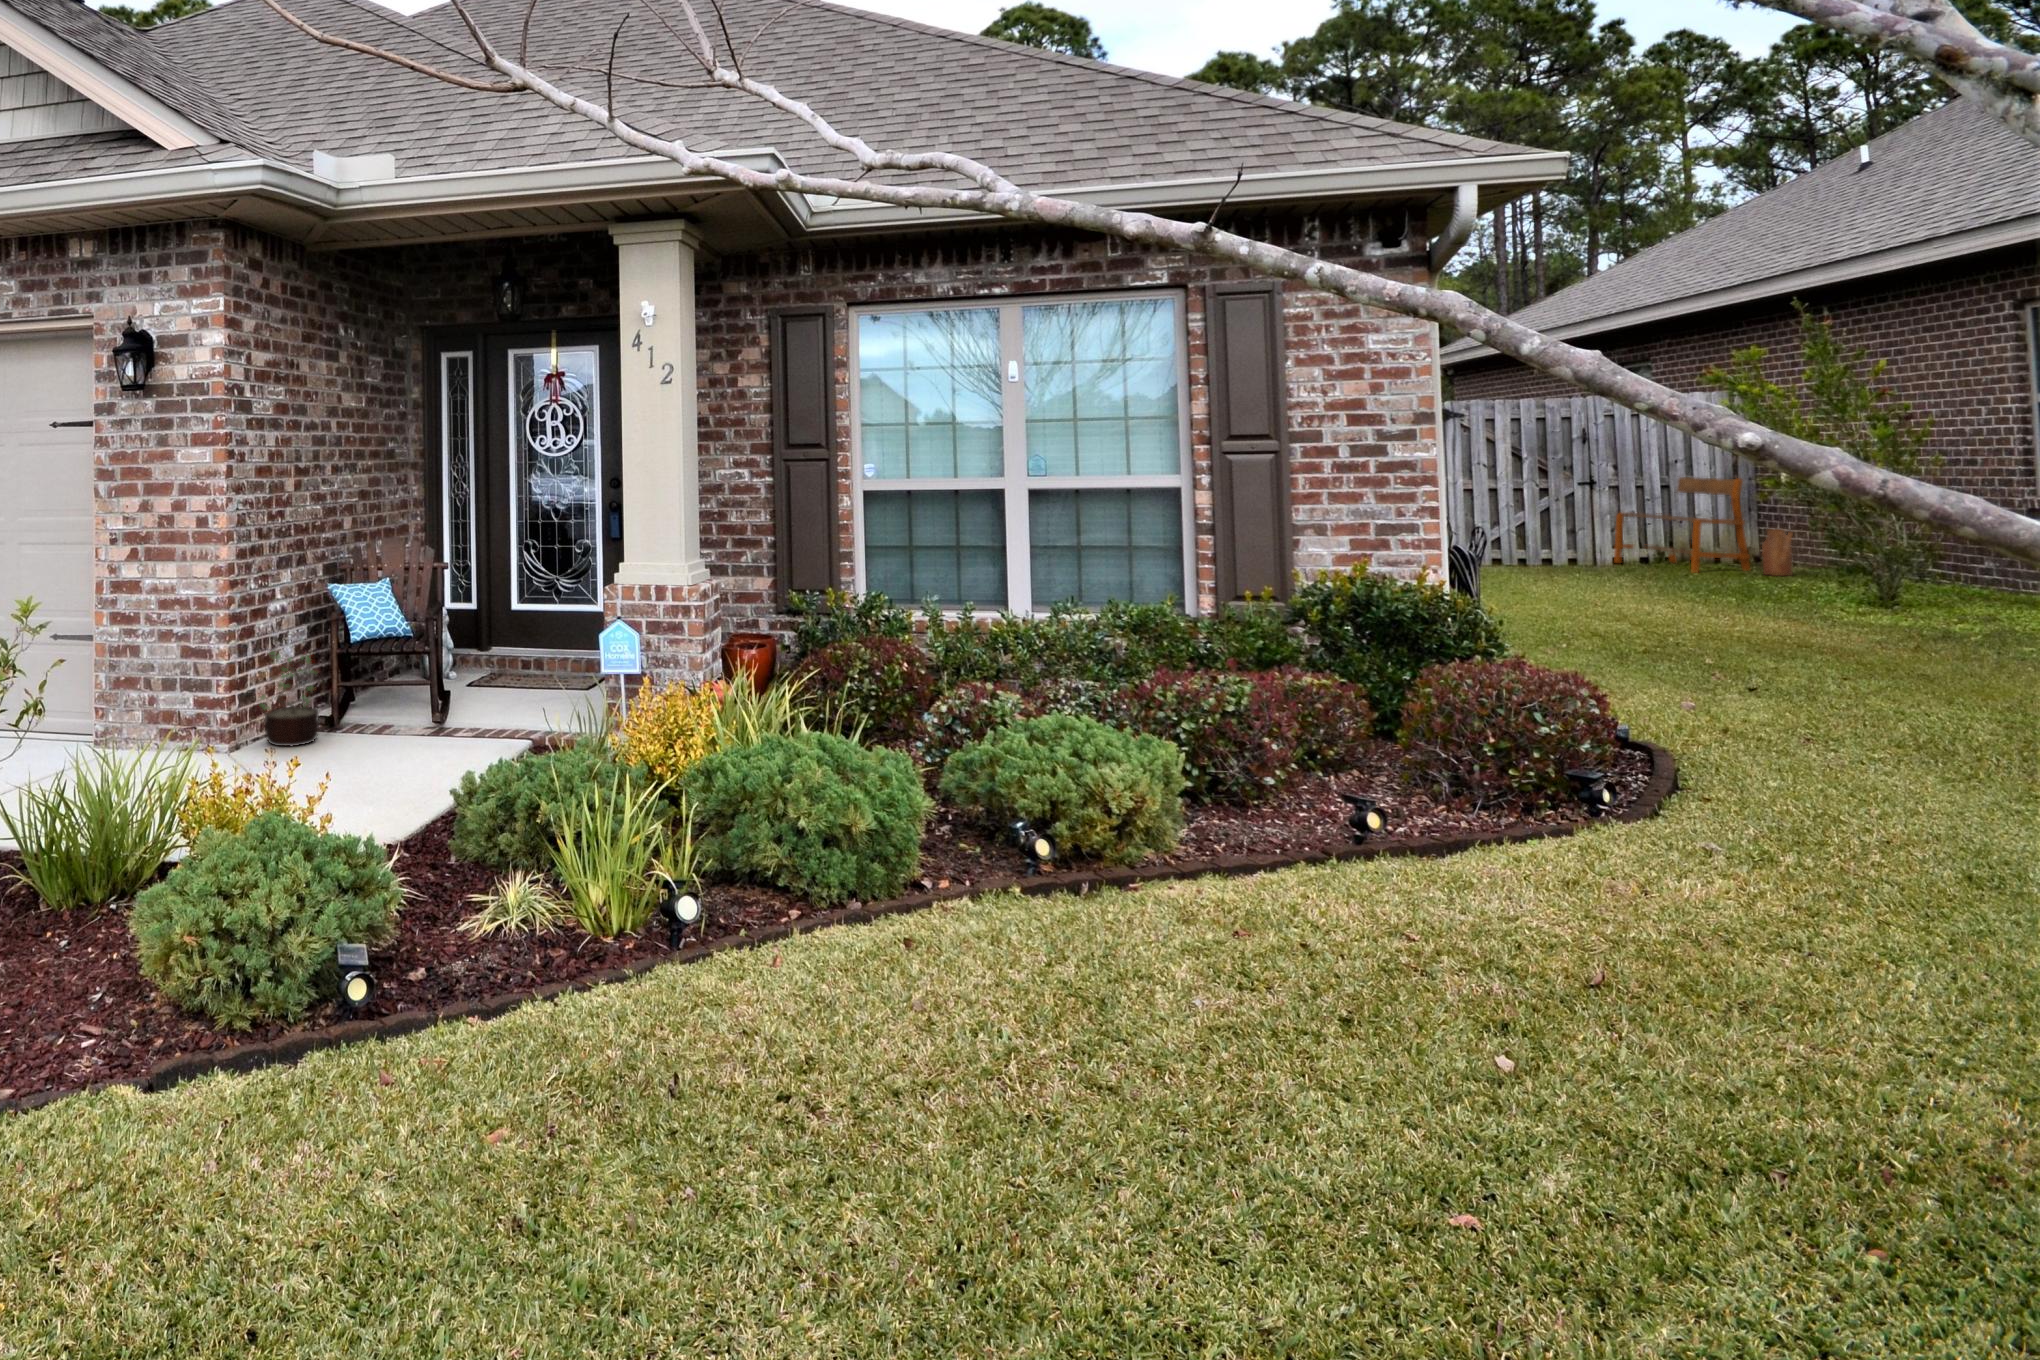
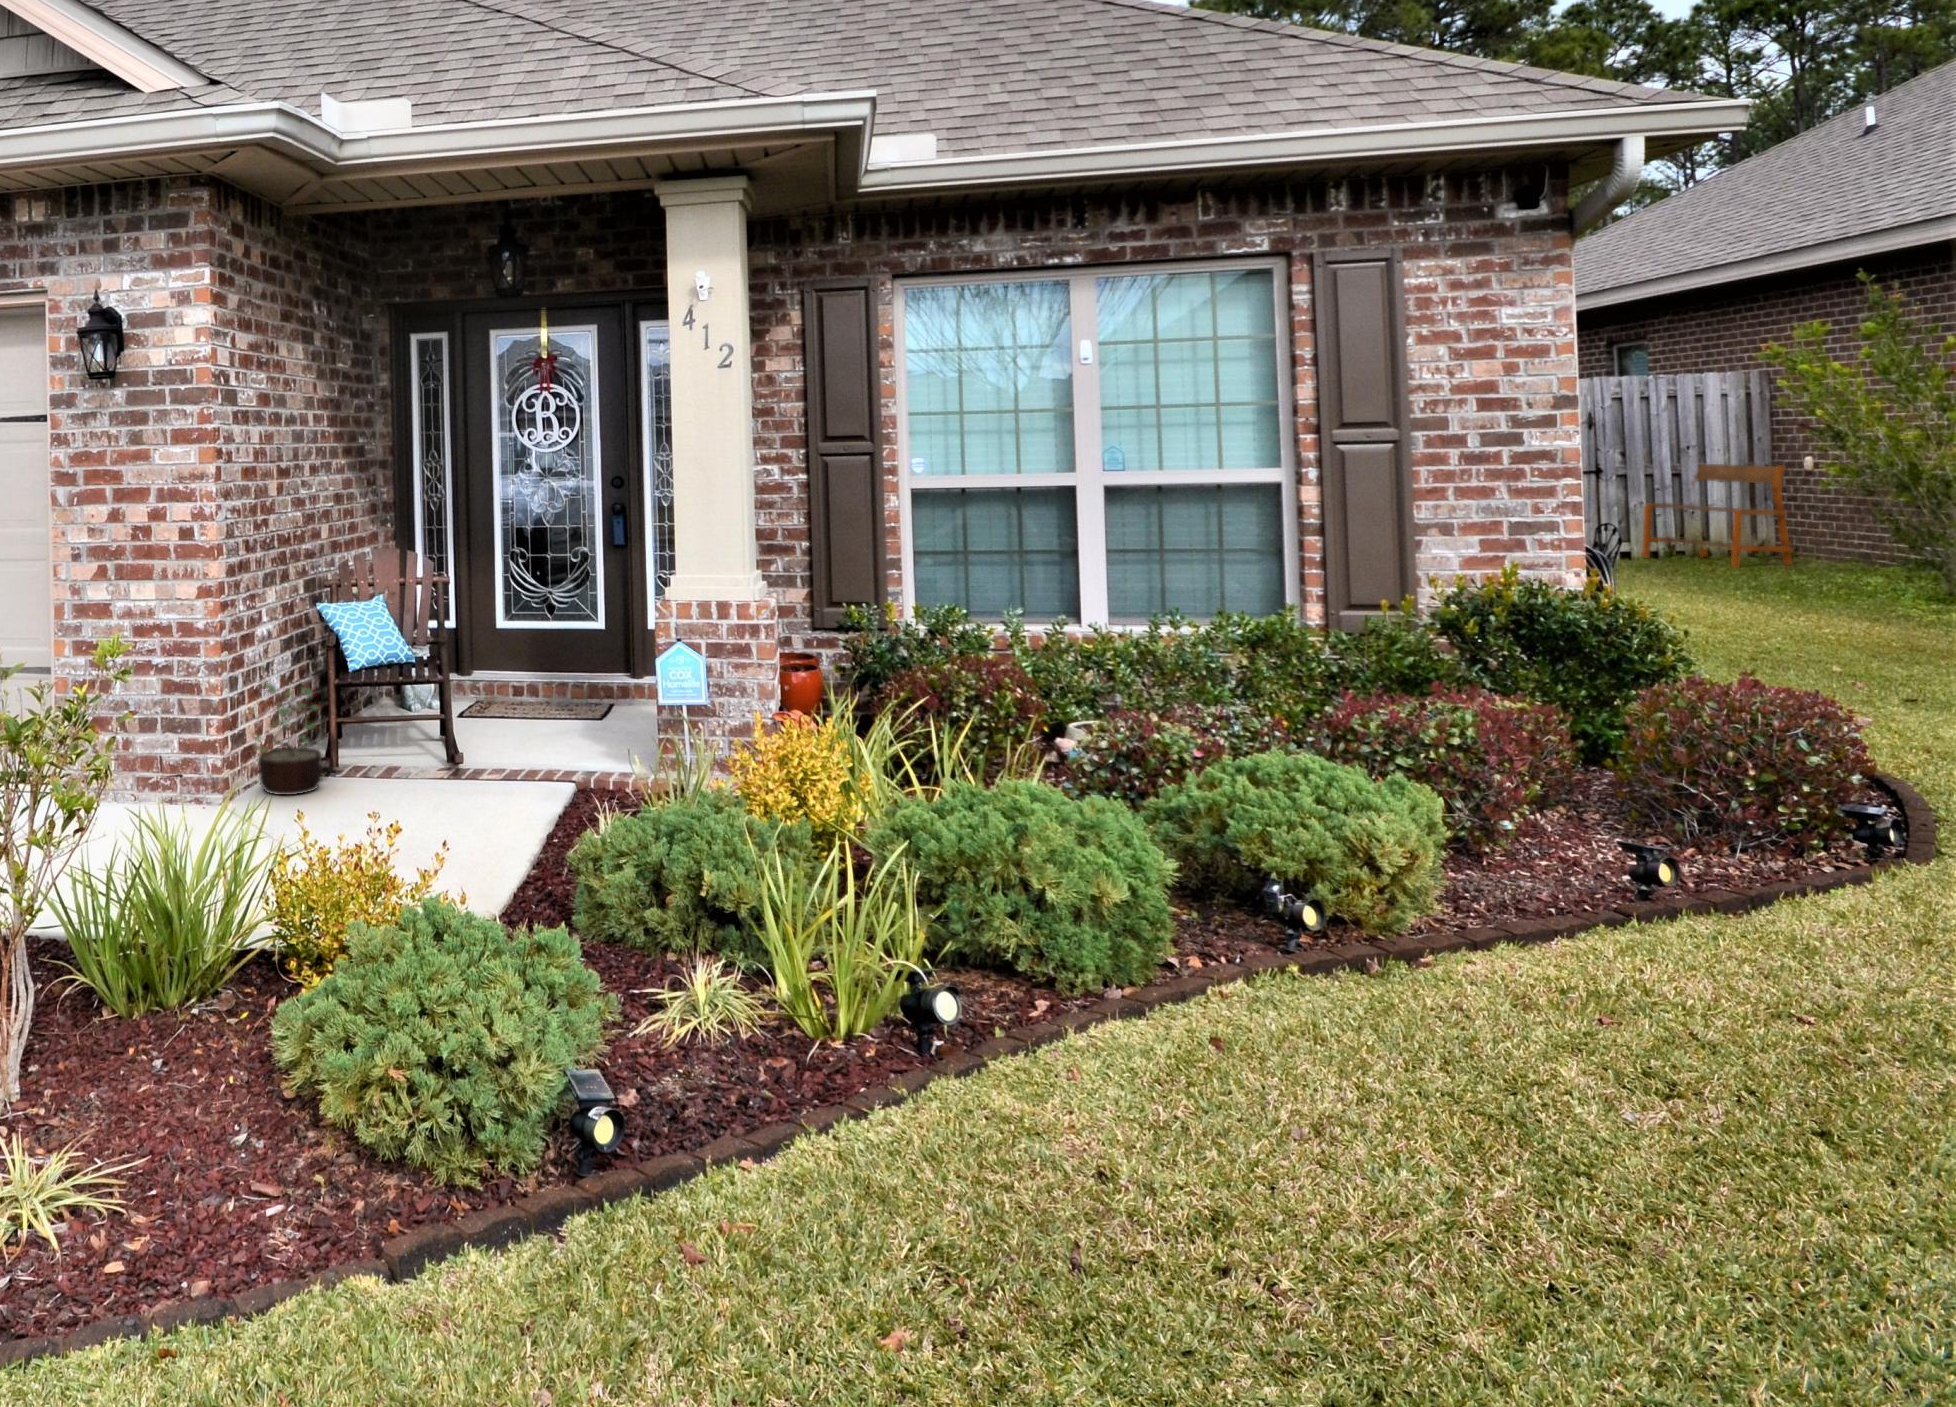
watering can: present [1762,529,1793,576] -> none [1809,519,1845,570]

